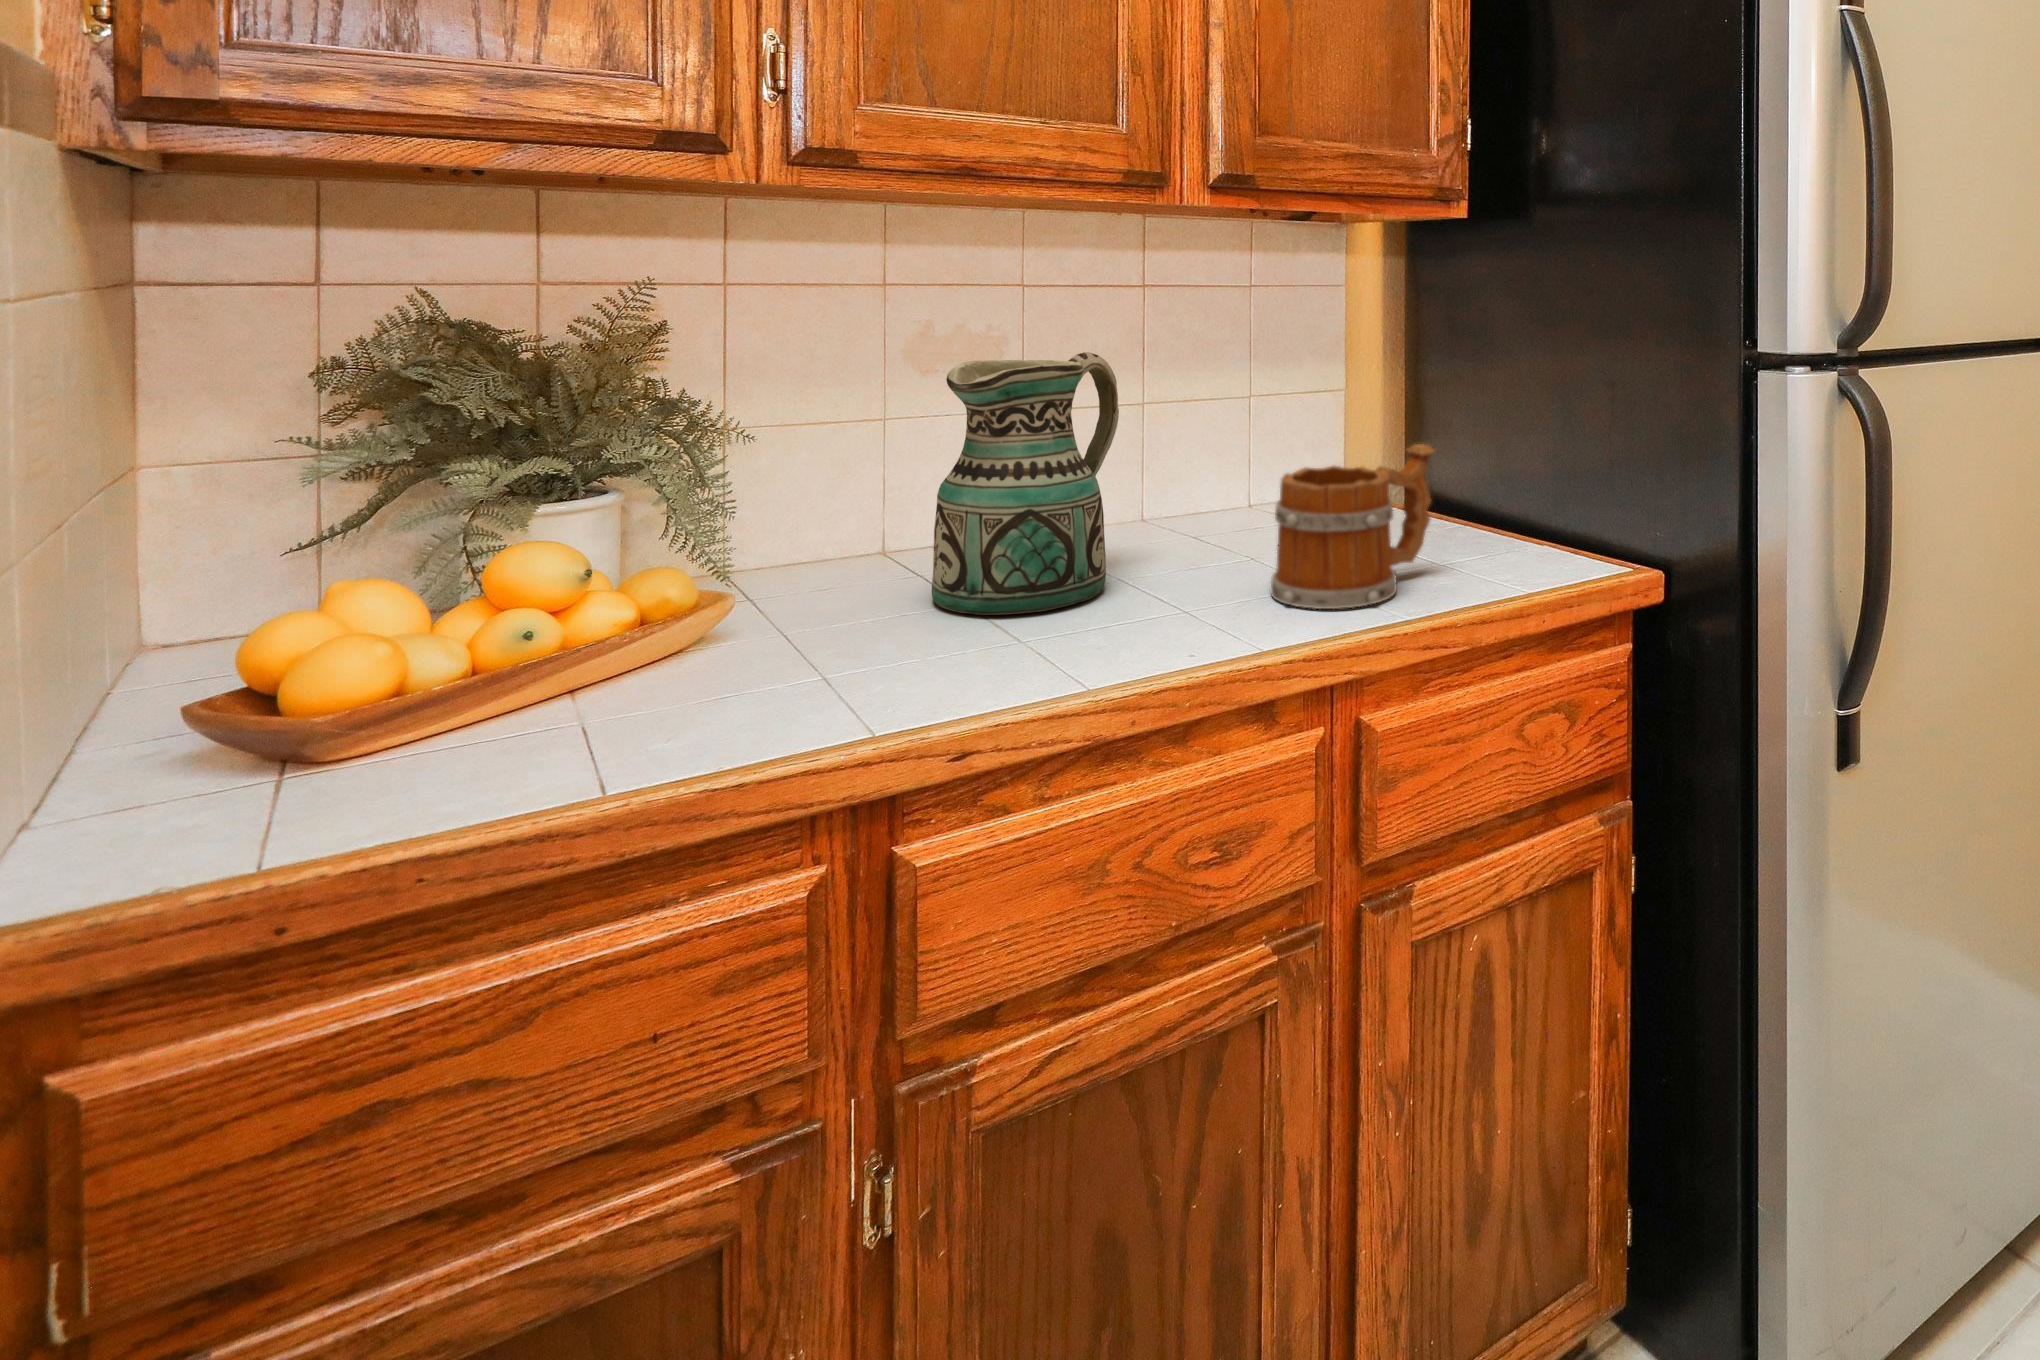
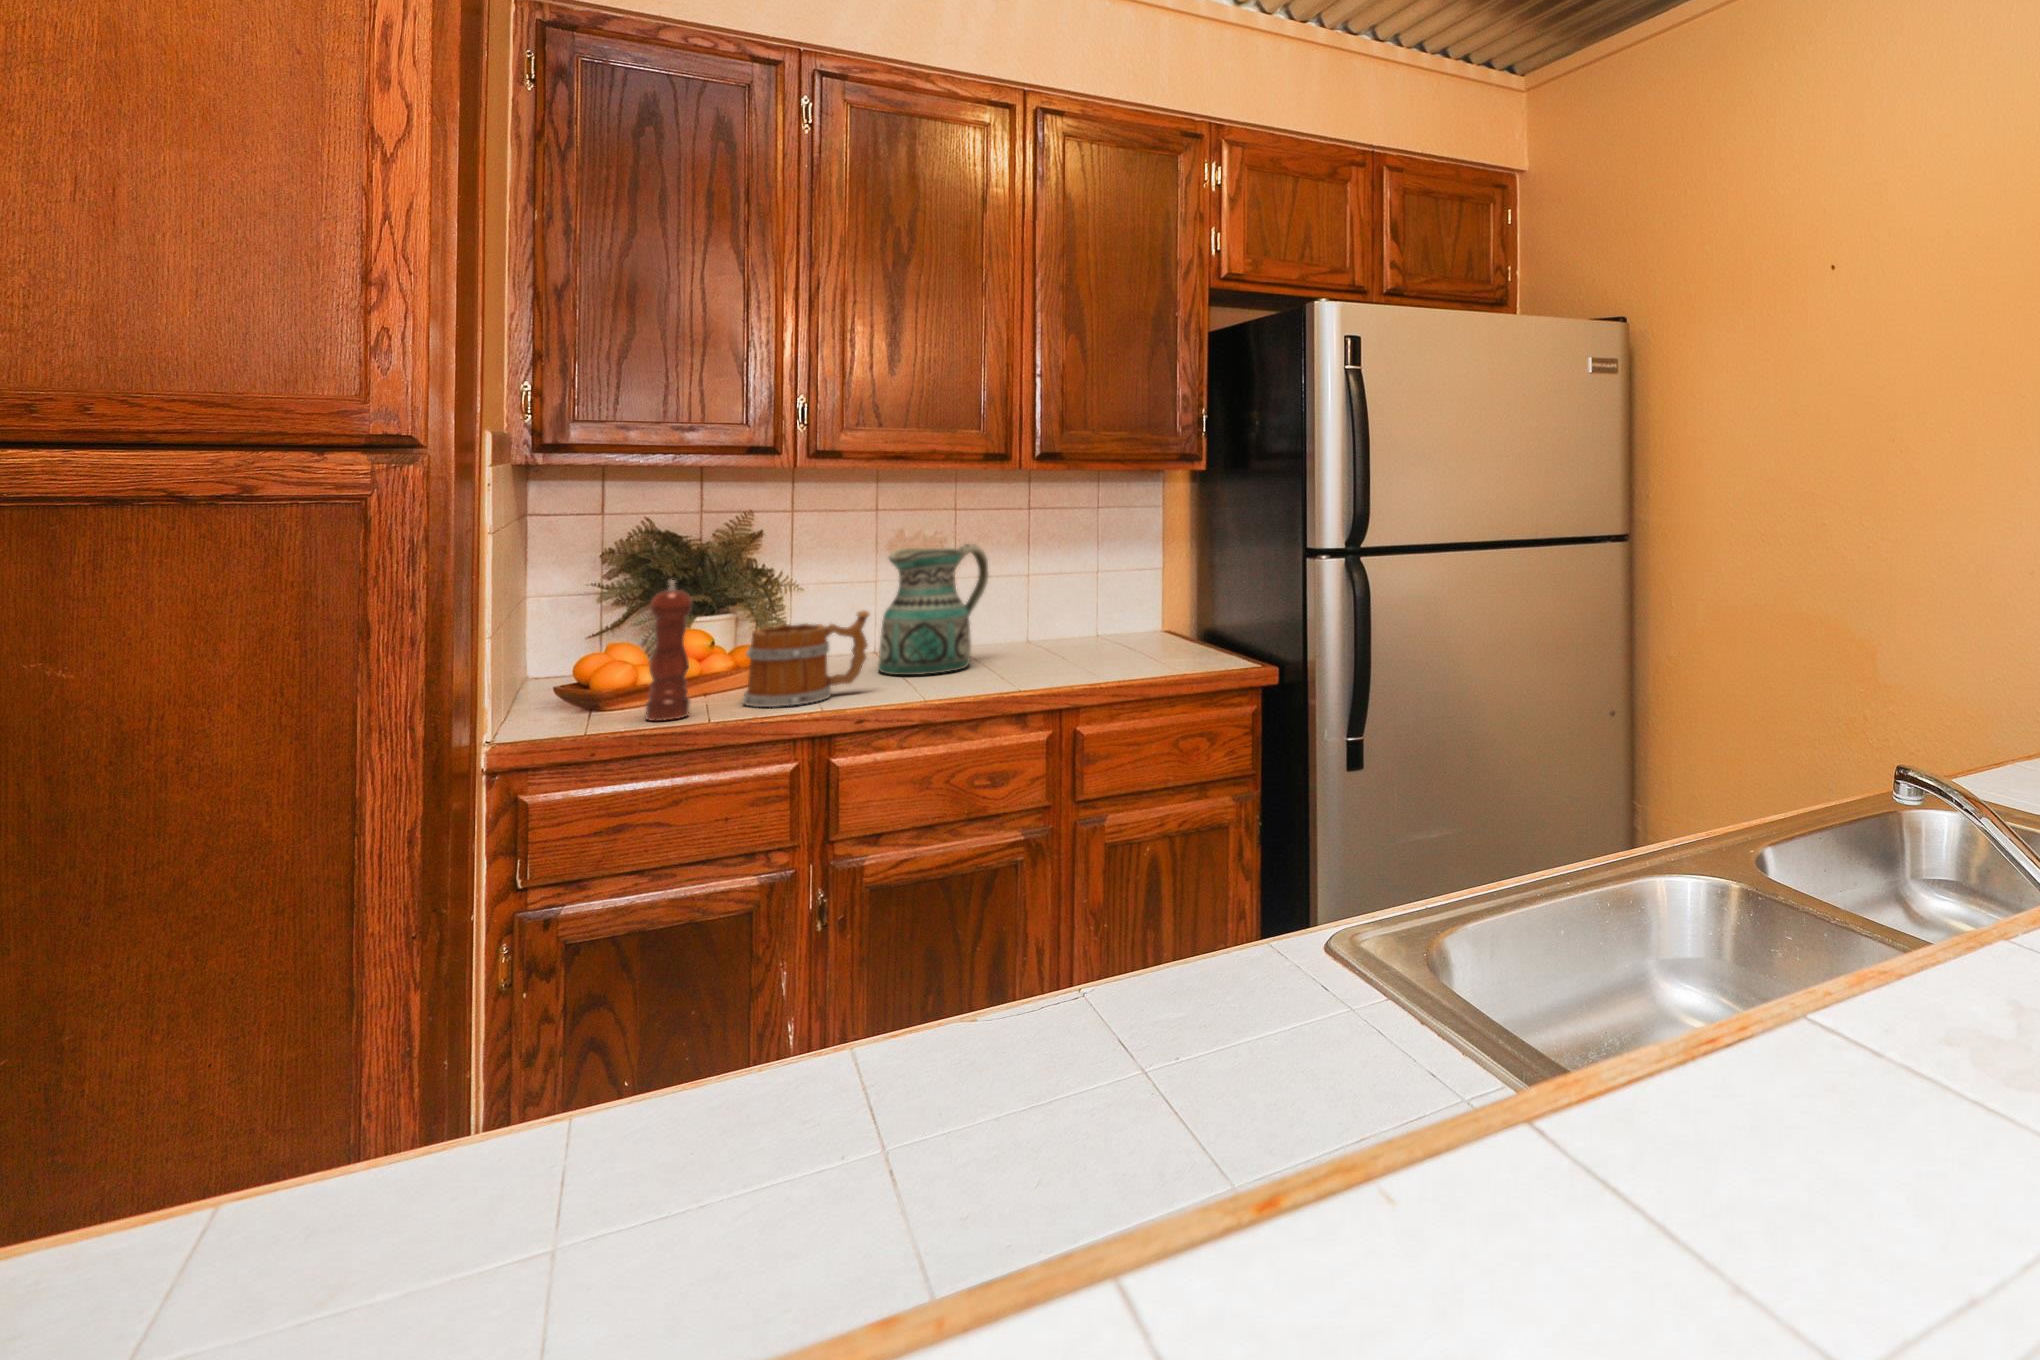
mug: present [1271,444,1434,609] -> present [742,610,869,707]
pepper mill: none [409,452,539,810] -> present [645,580,692,721]

